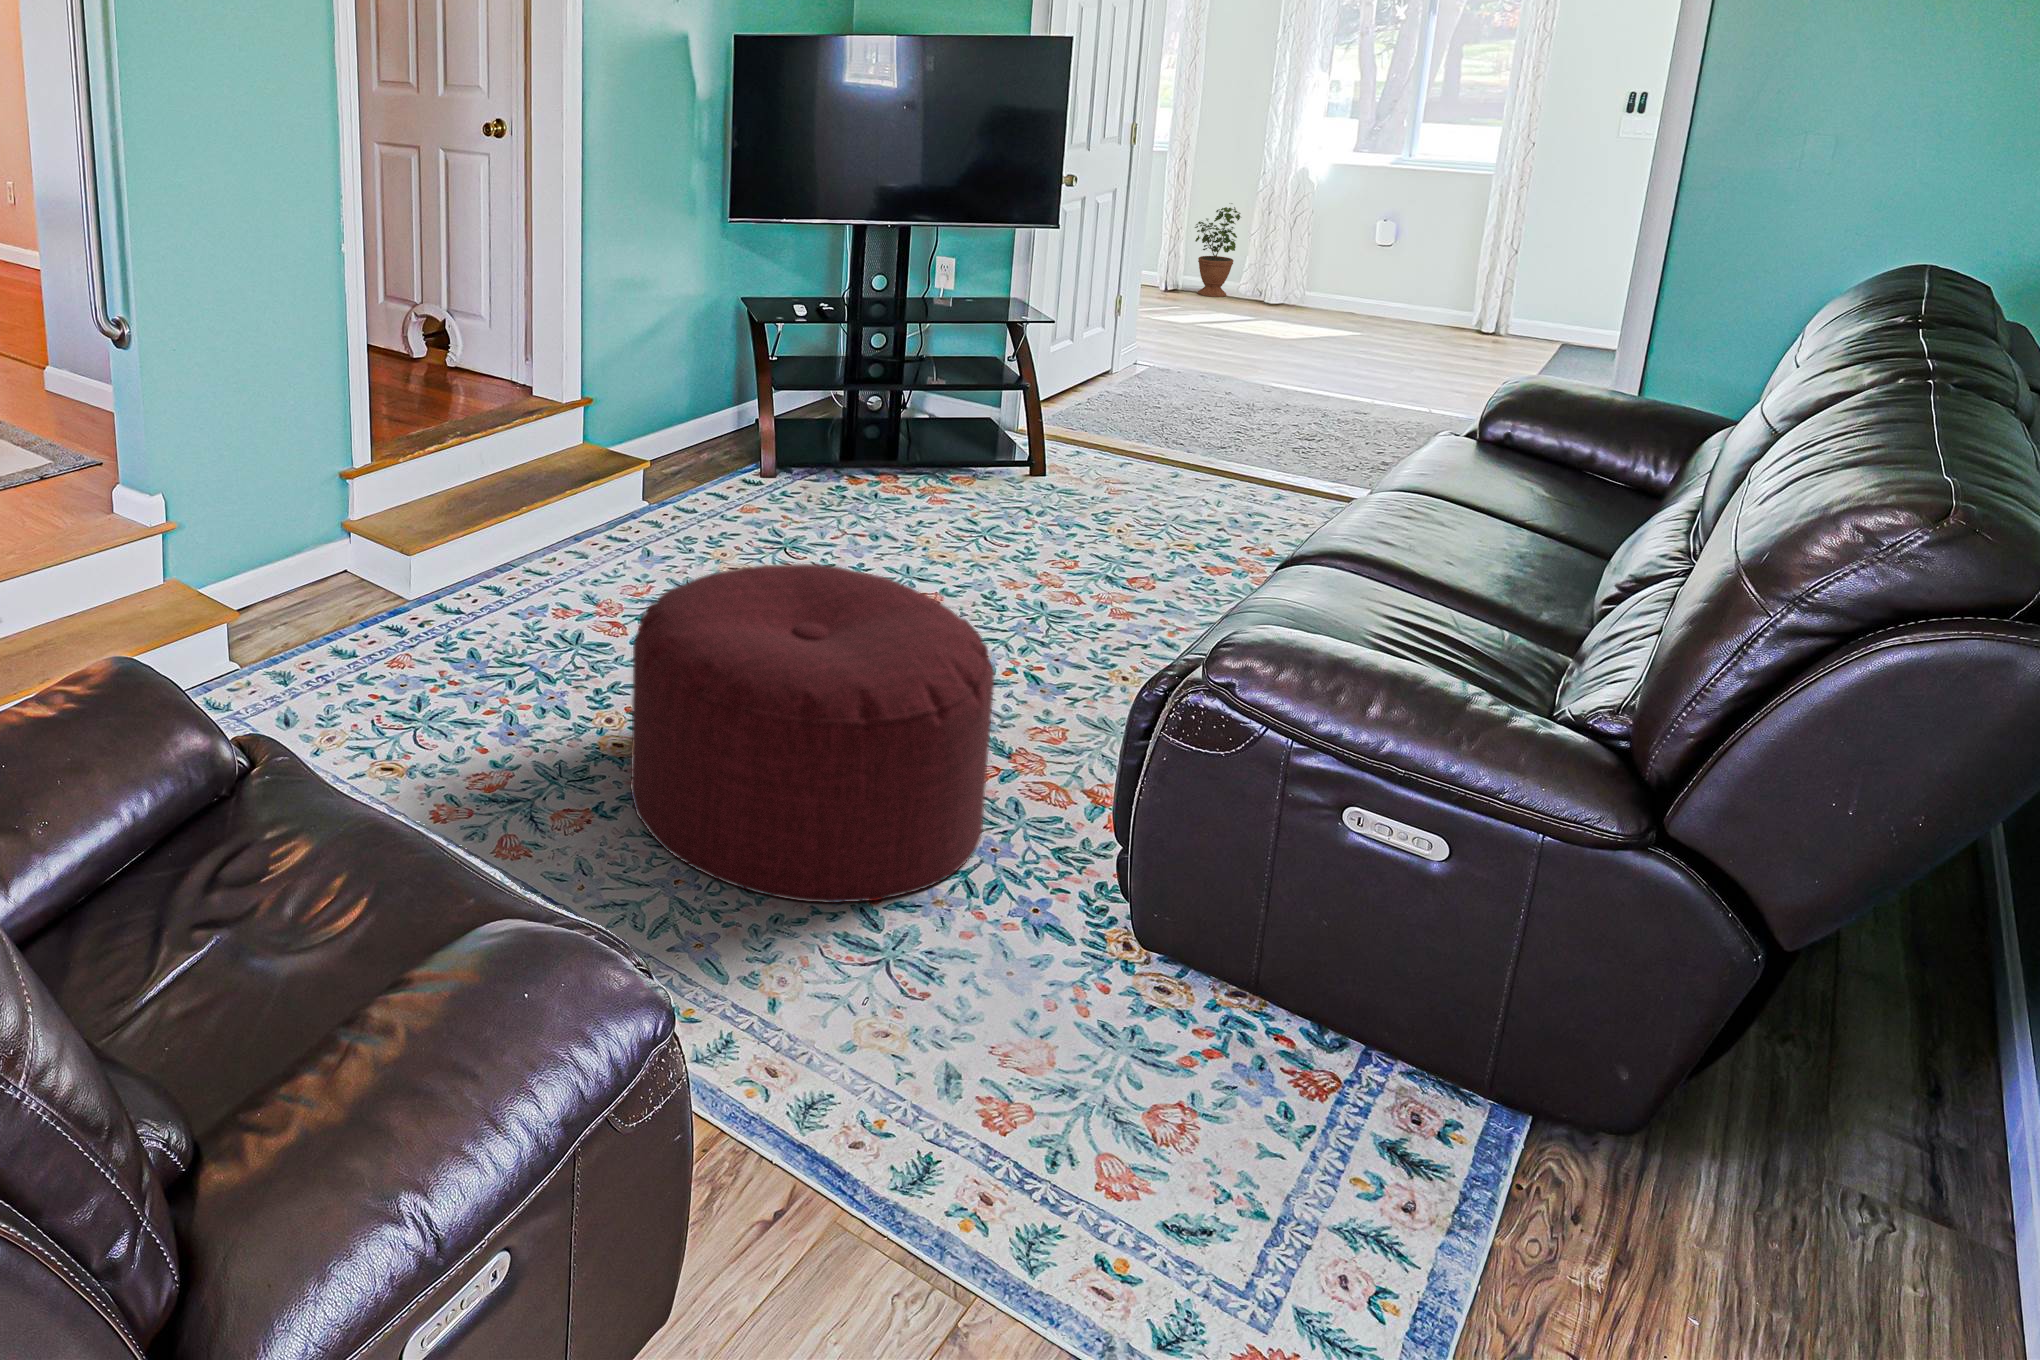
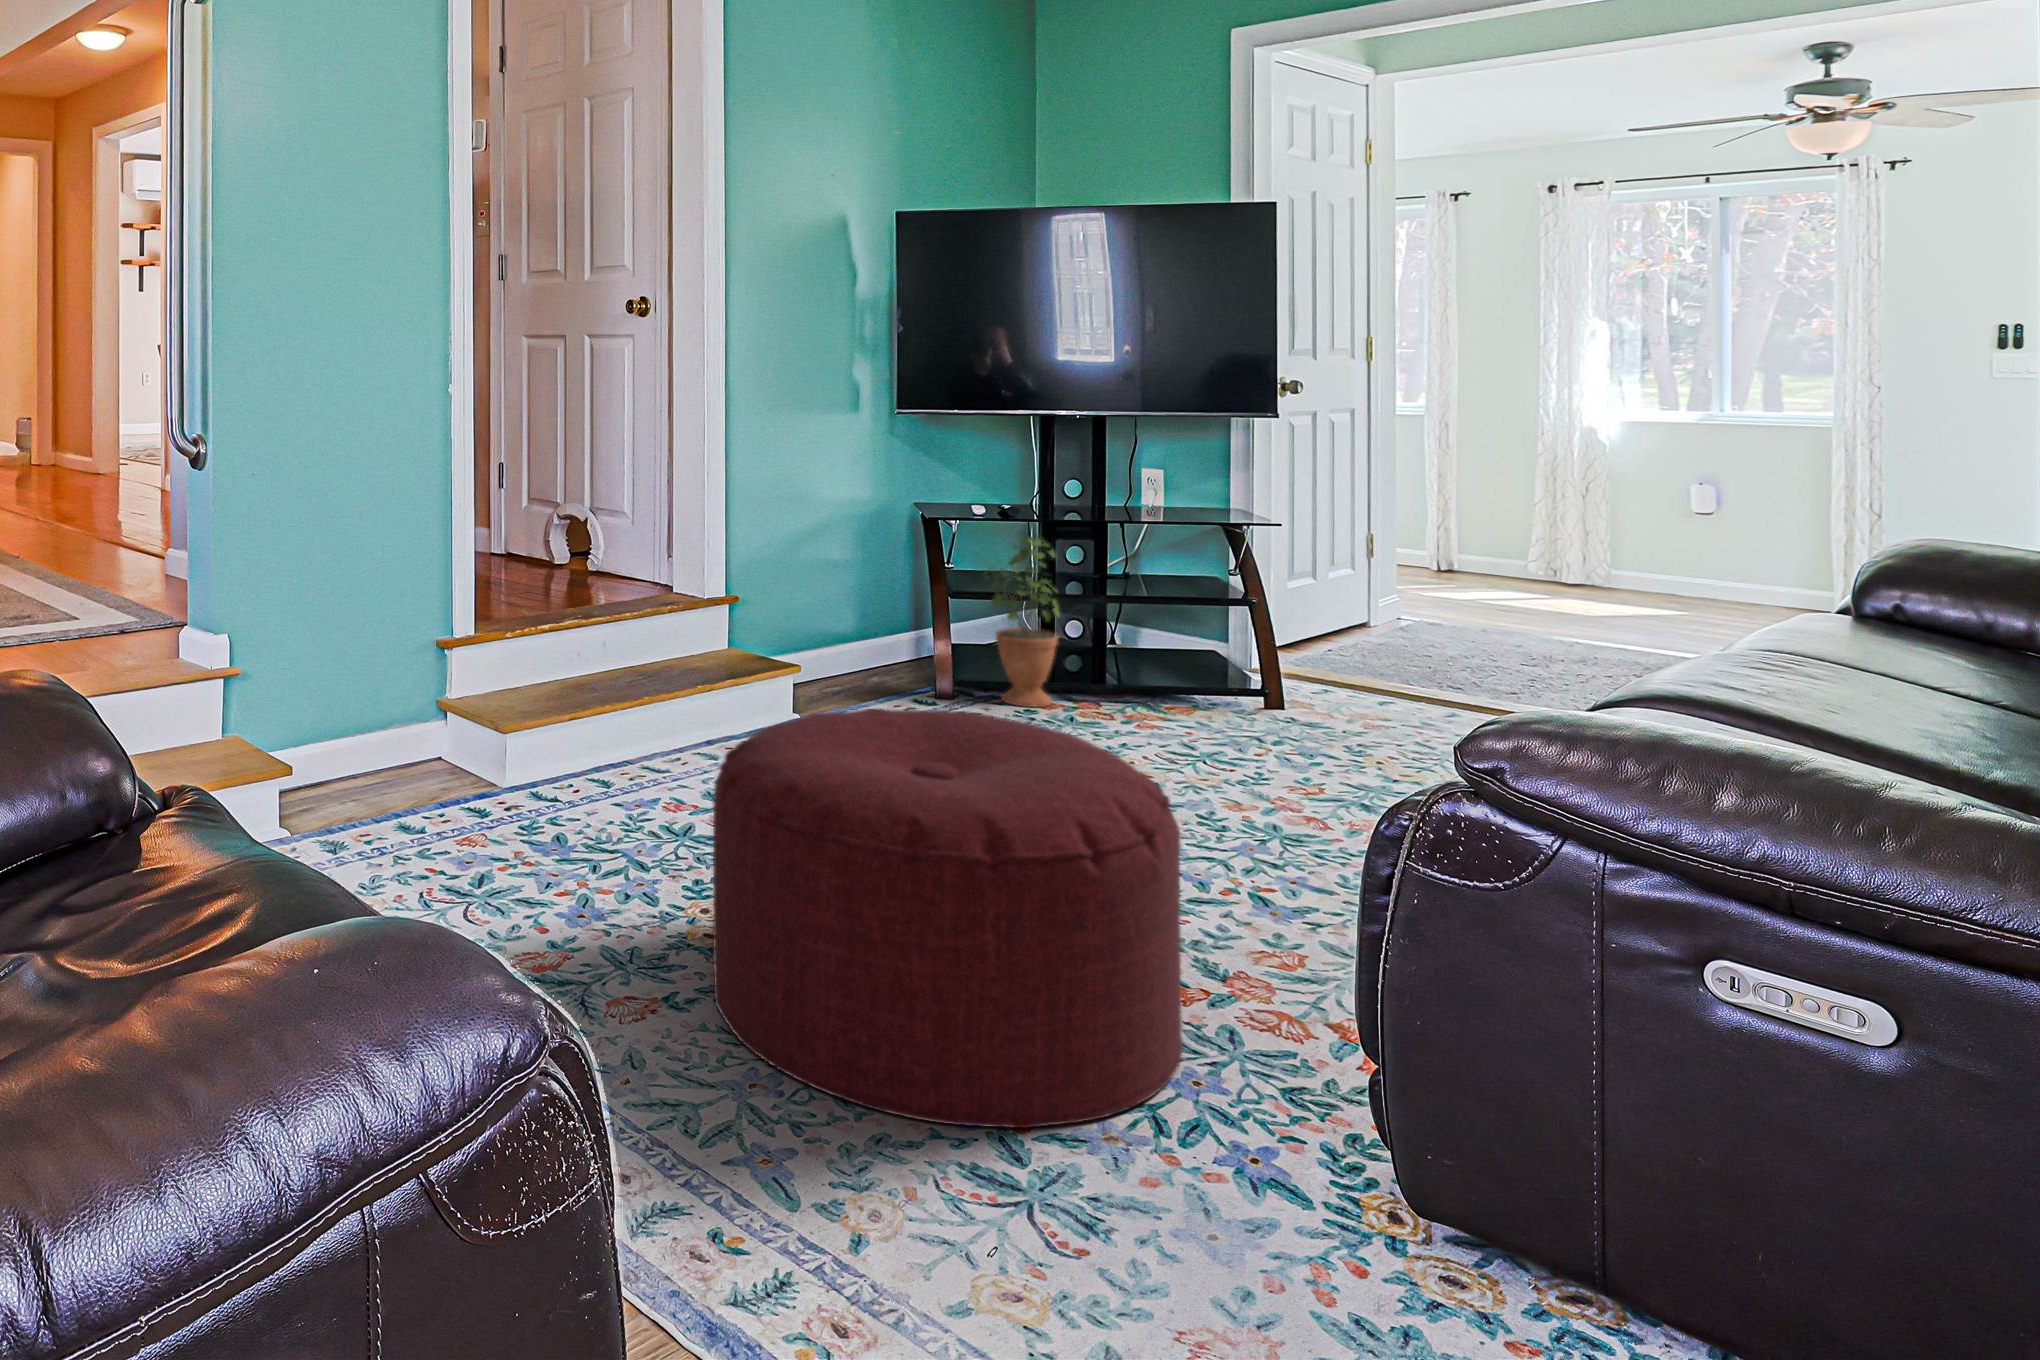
potted plant: present [1195,203,1240,297] -> present [984,537,1060,707]

